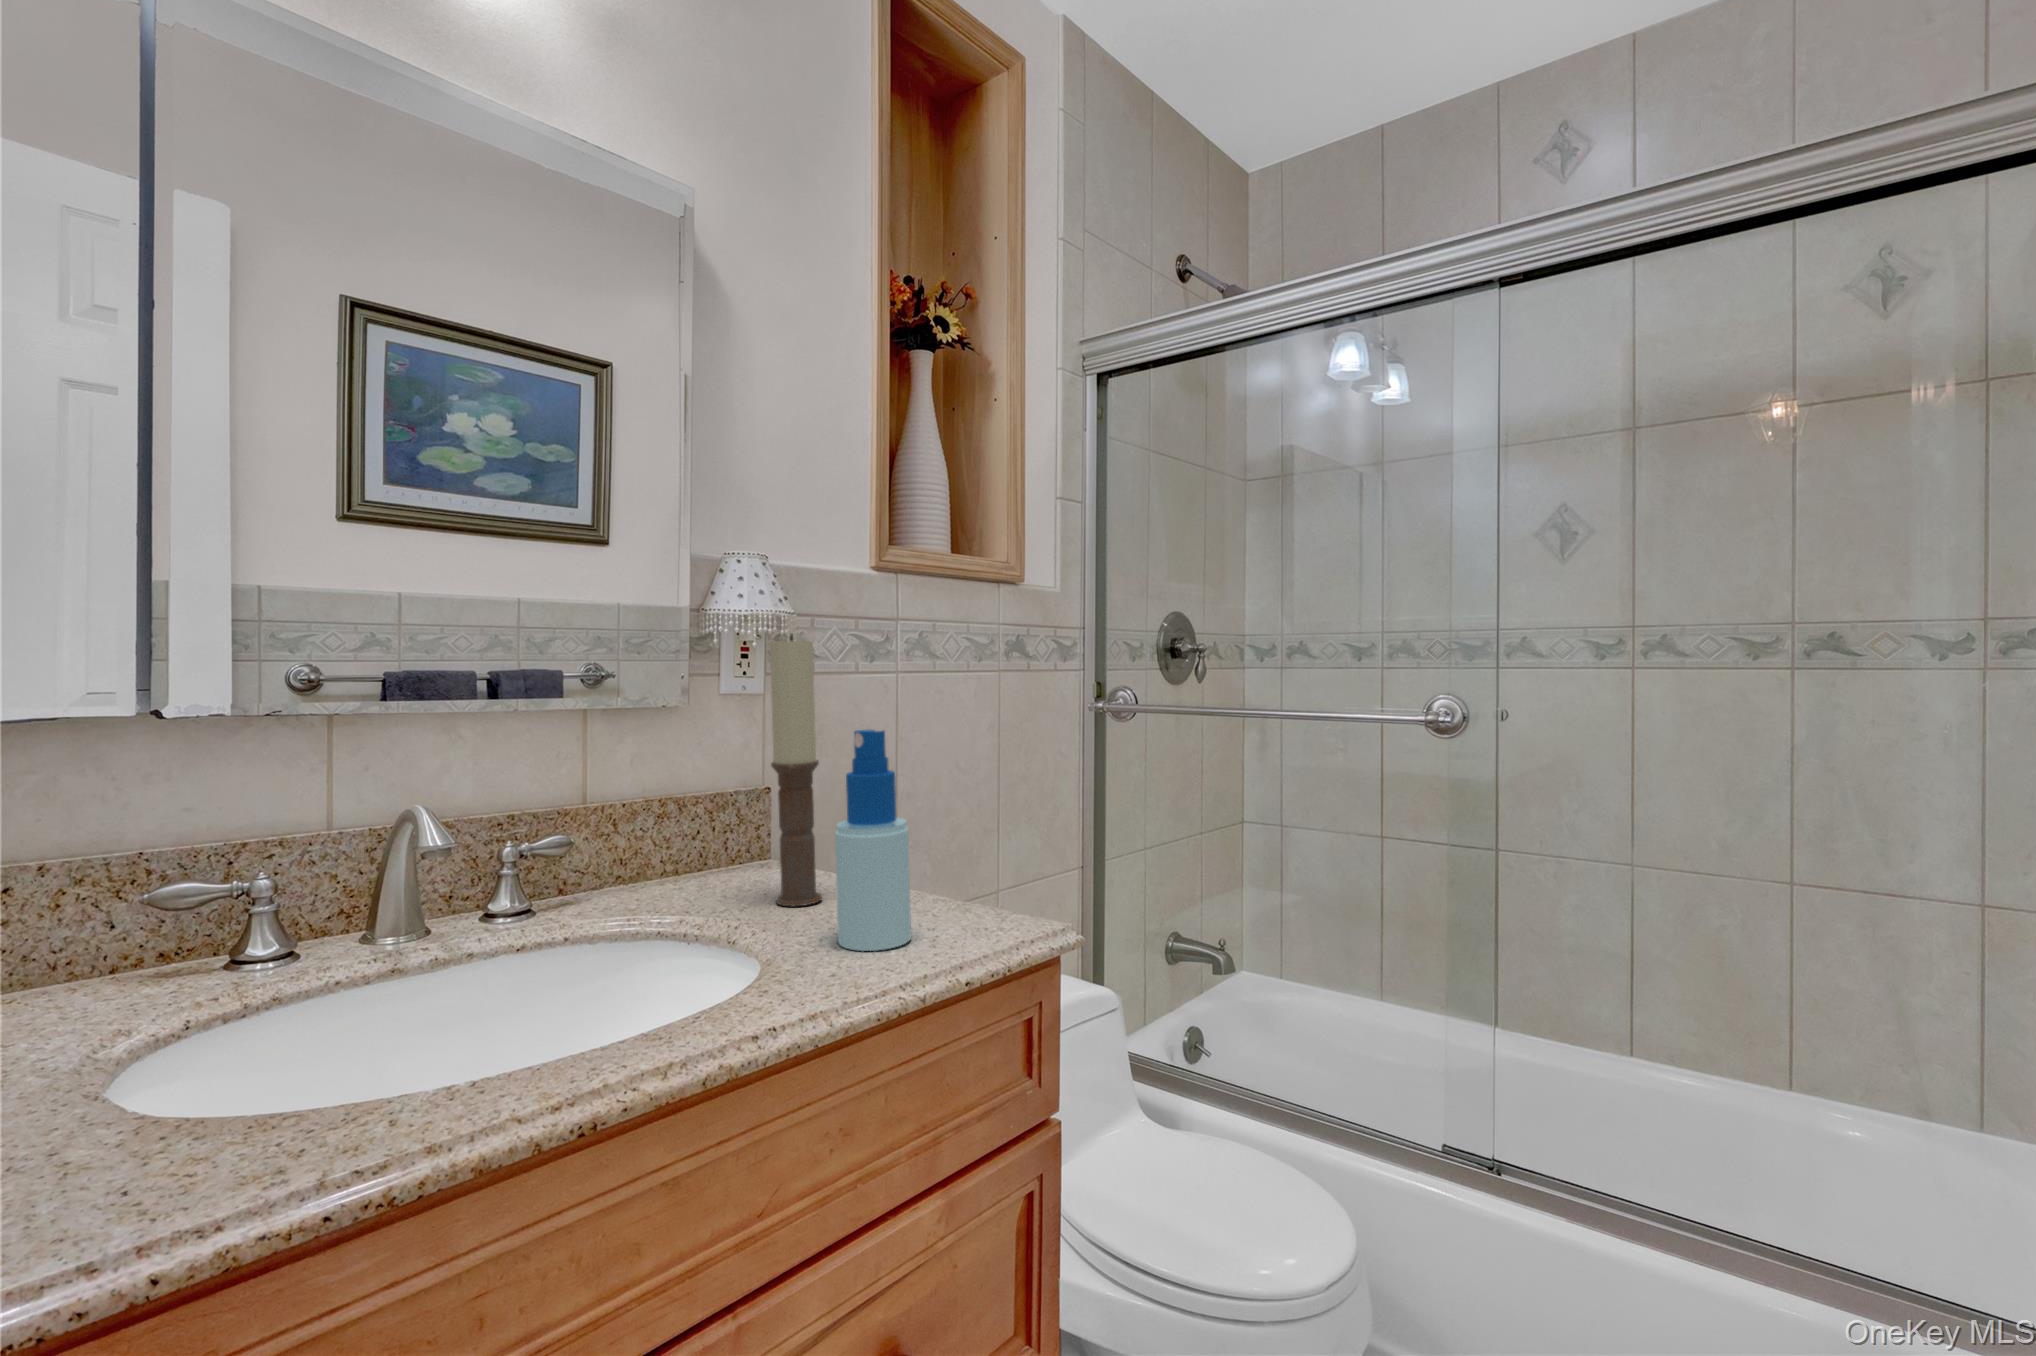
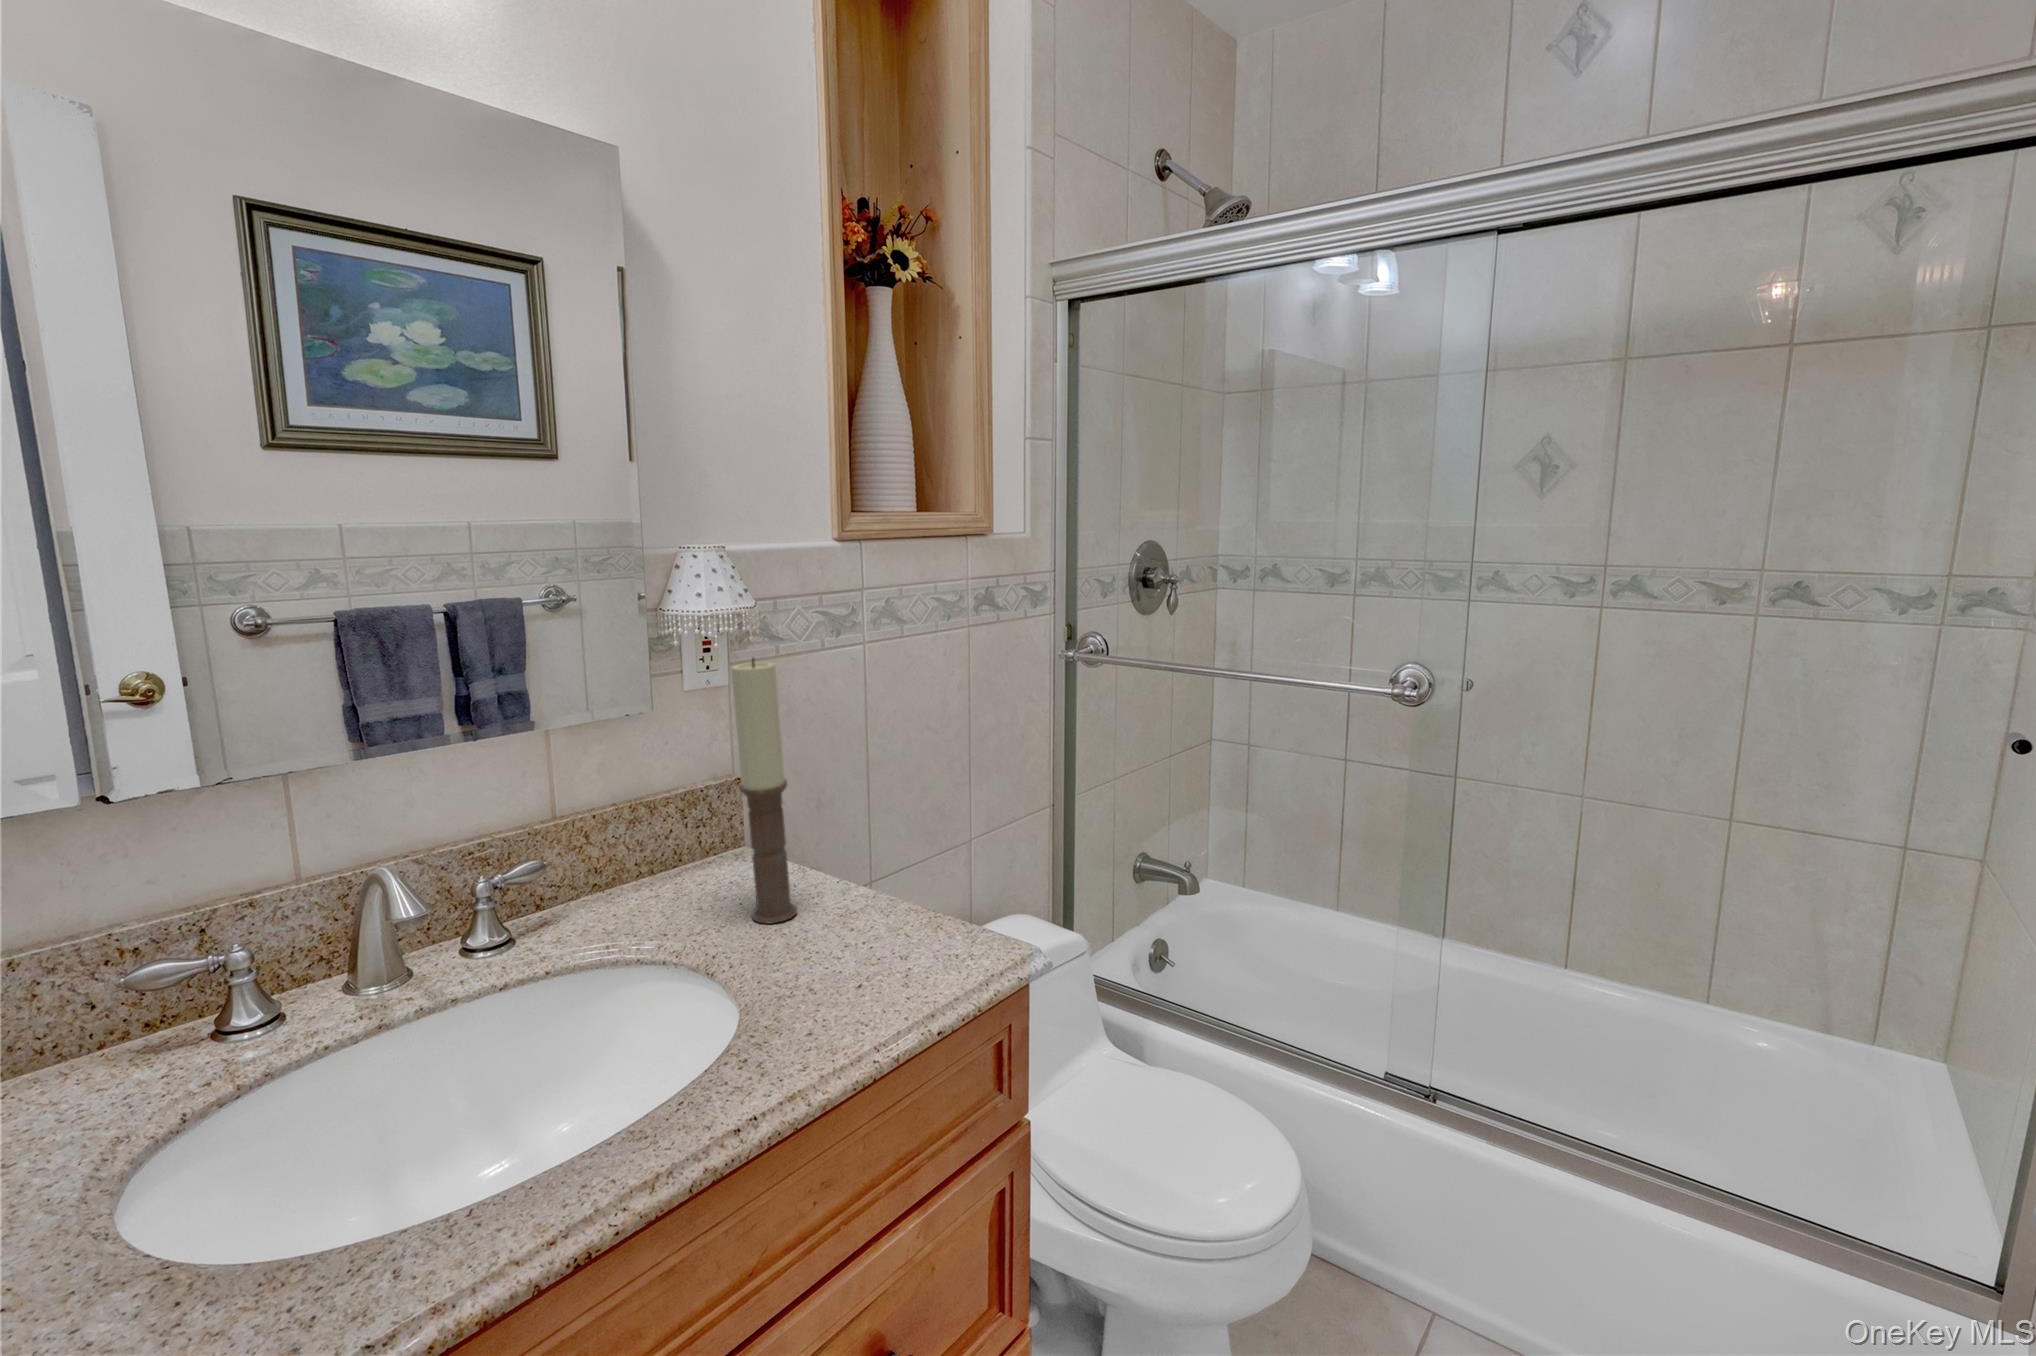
spray bottle: present [835,729,911,951] -> none [806,778,885,994]

